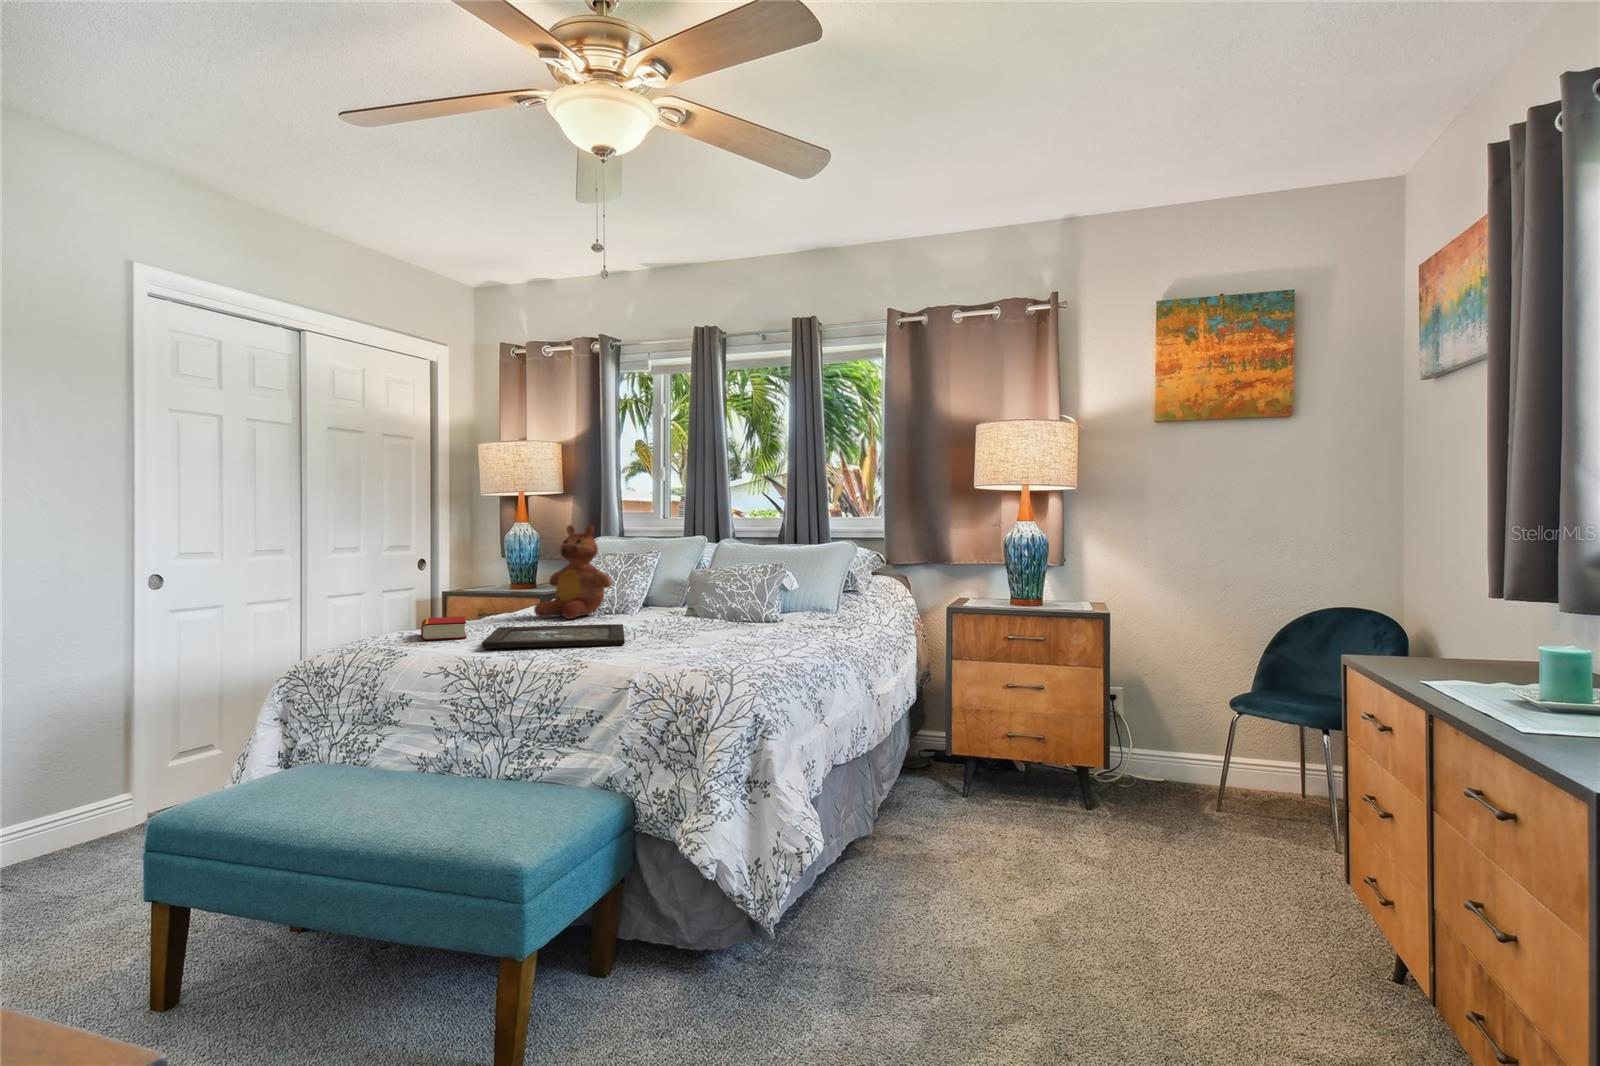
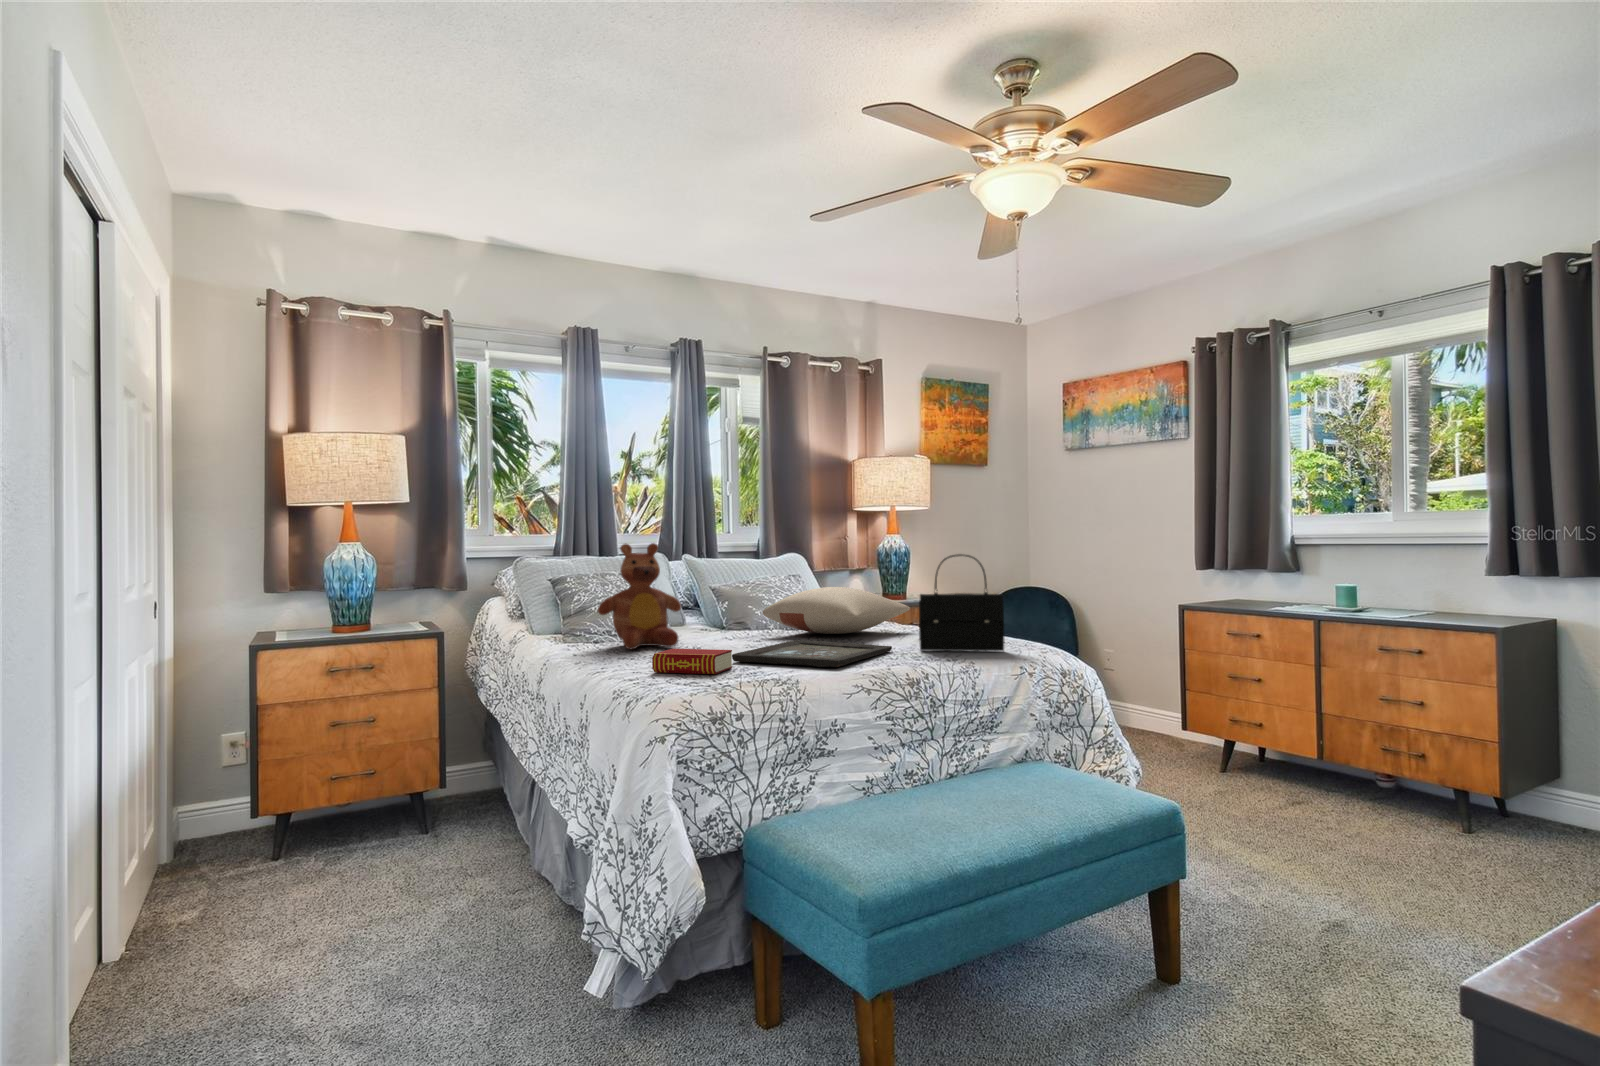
handbag: none [631,542,681,661] -> present [919,554,1004,651]
pillow: none [675,575,801,625] -> present [763,587,910,634]

